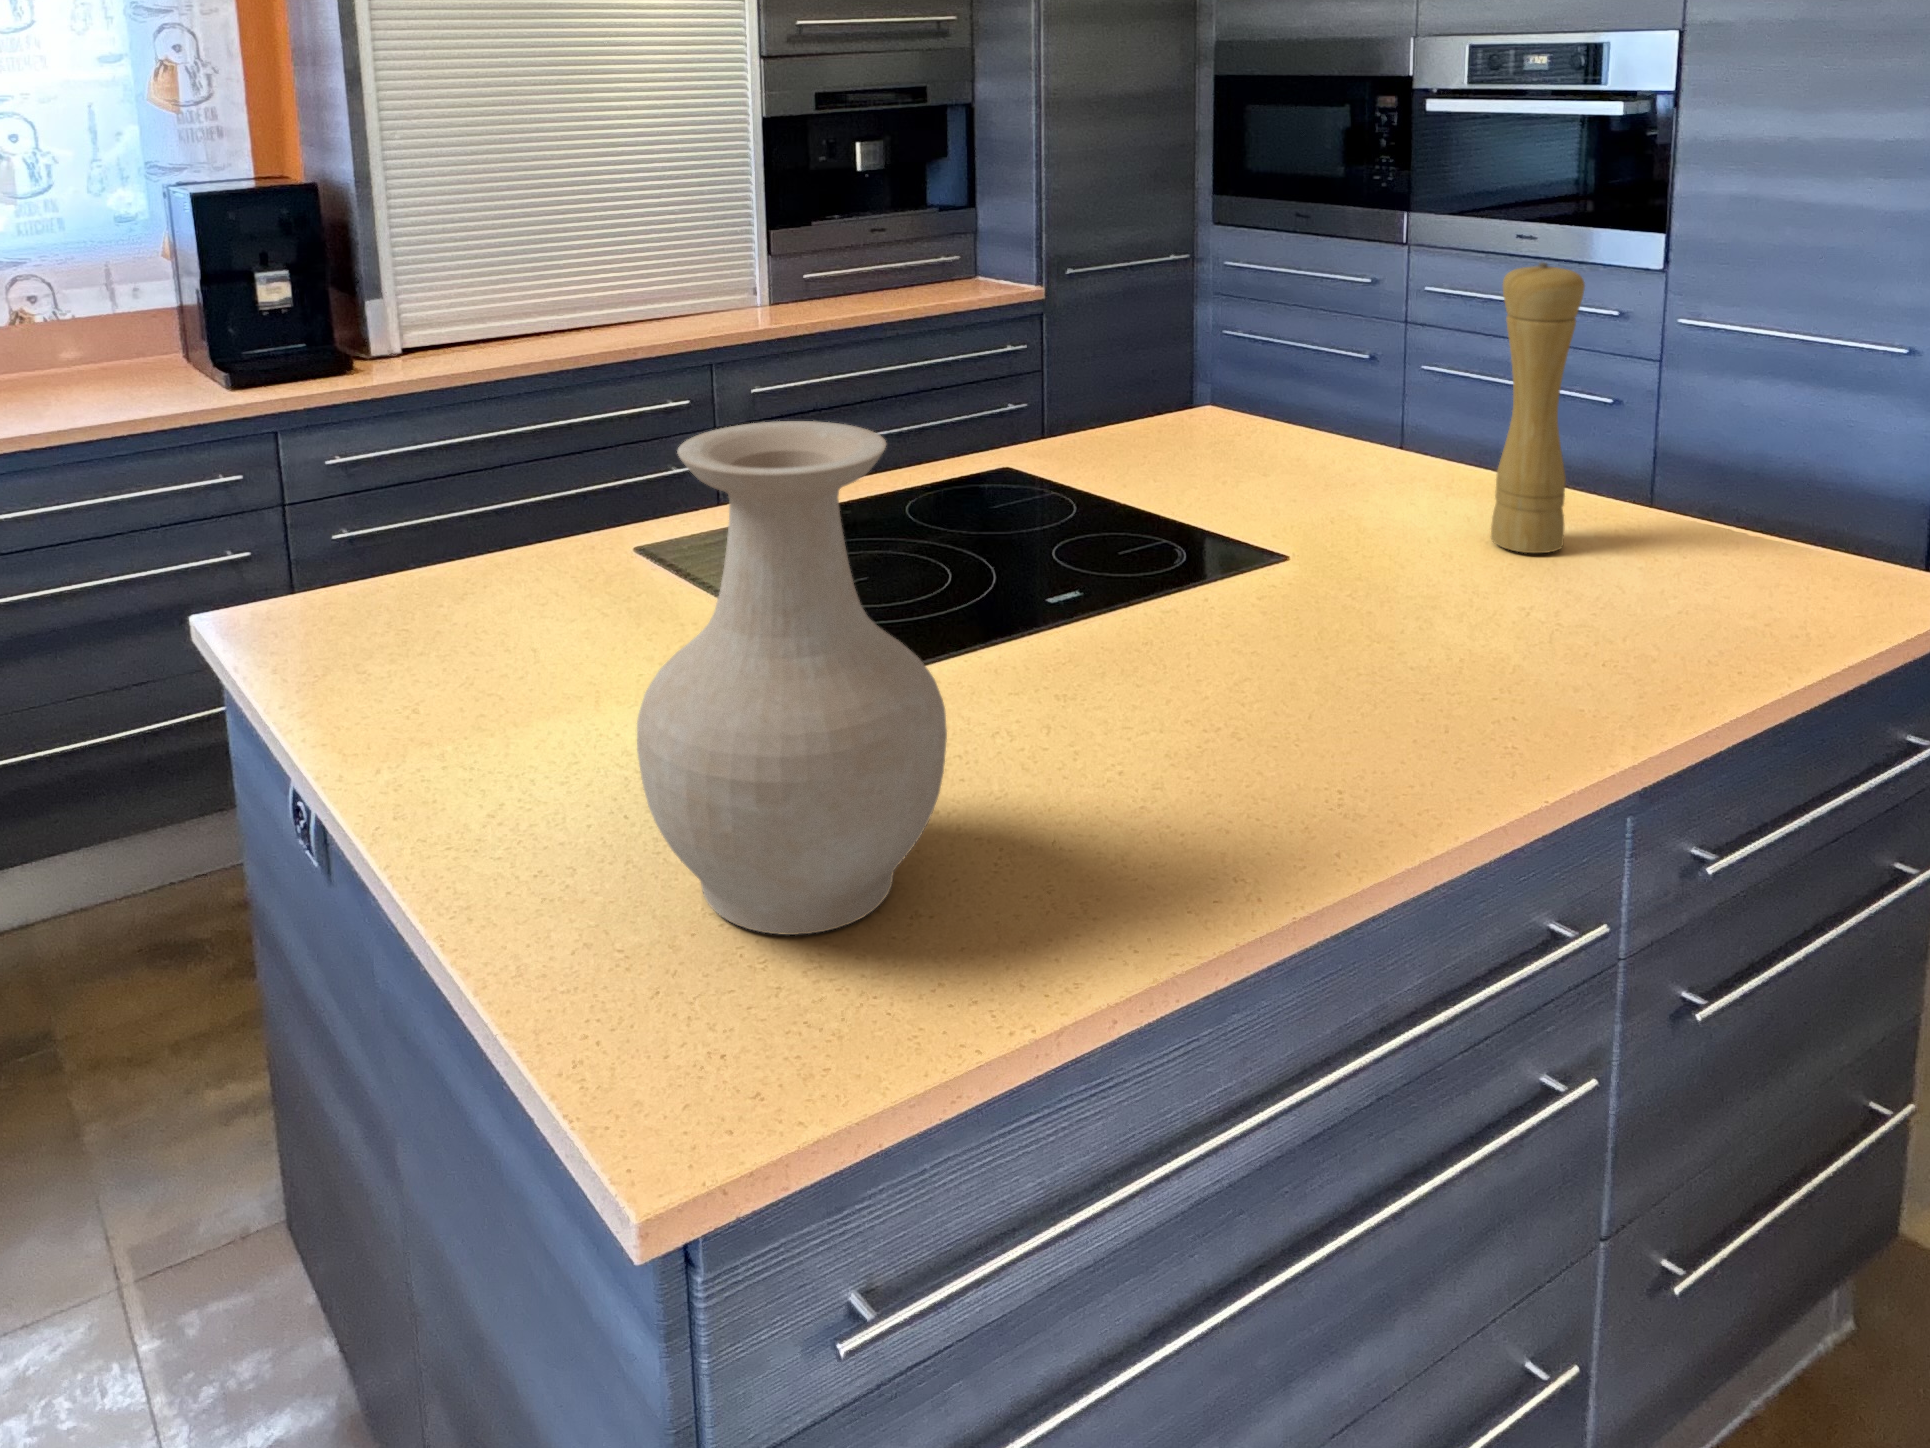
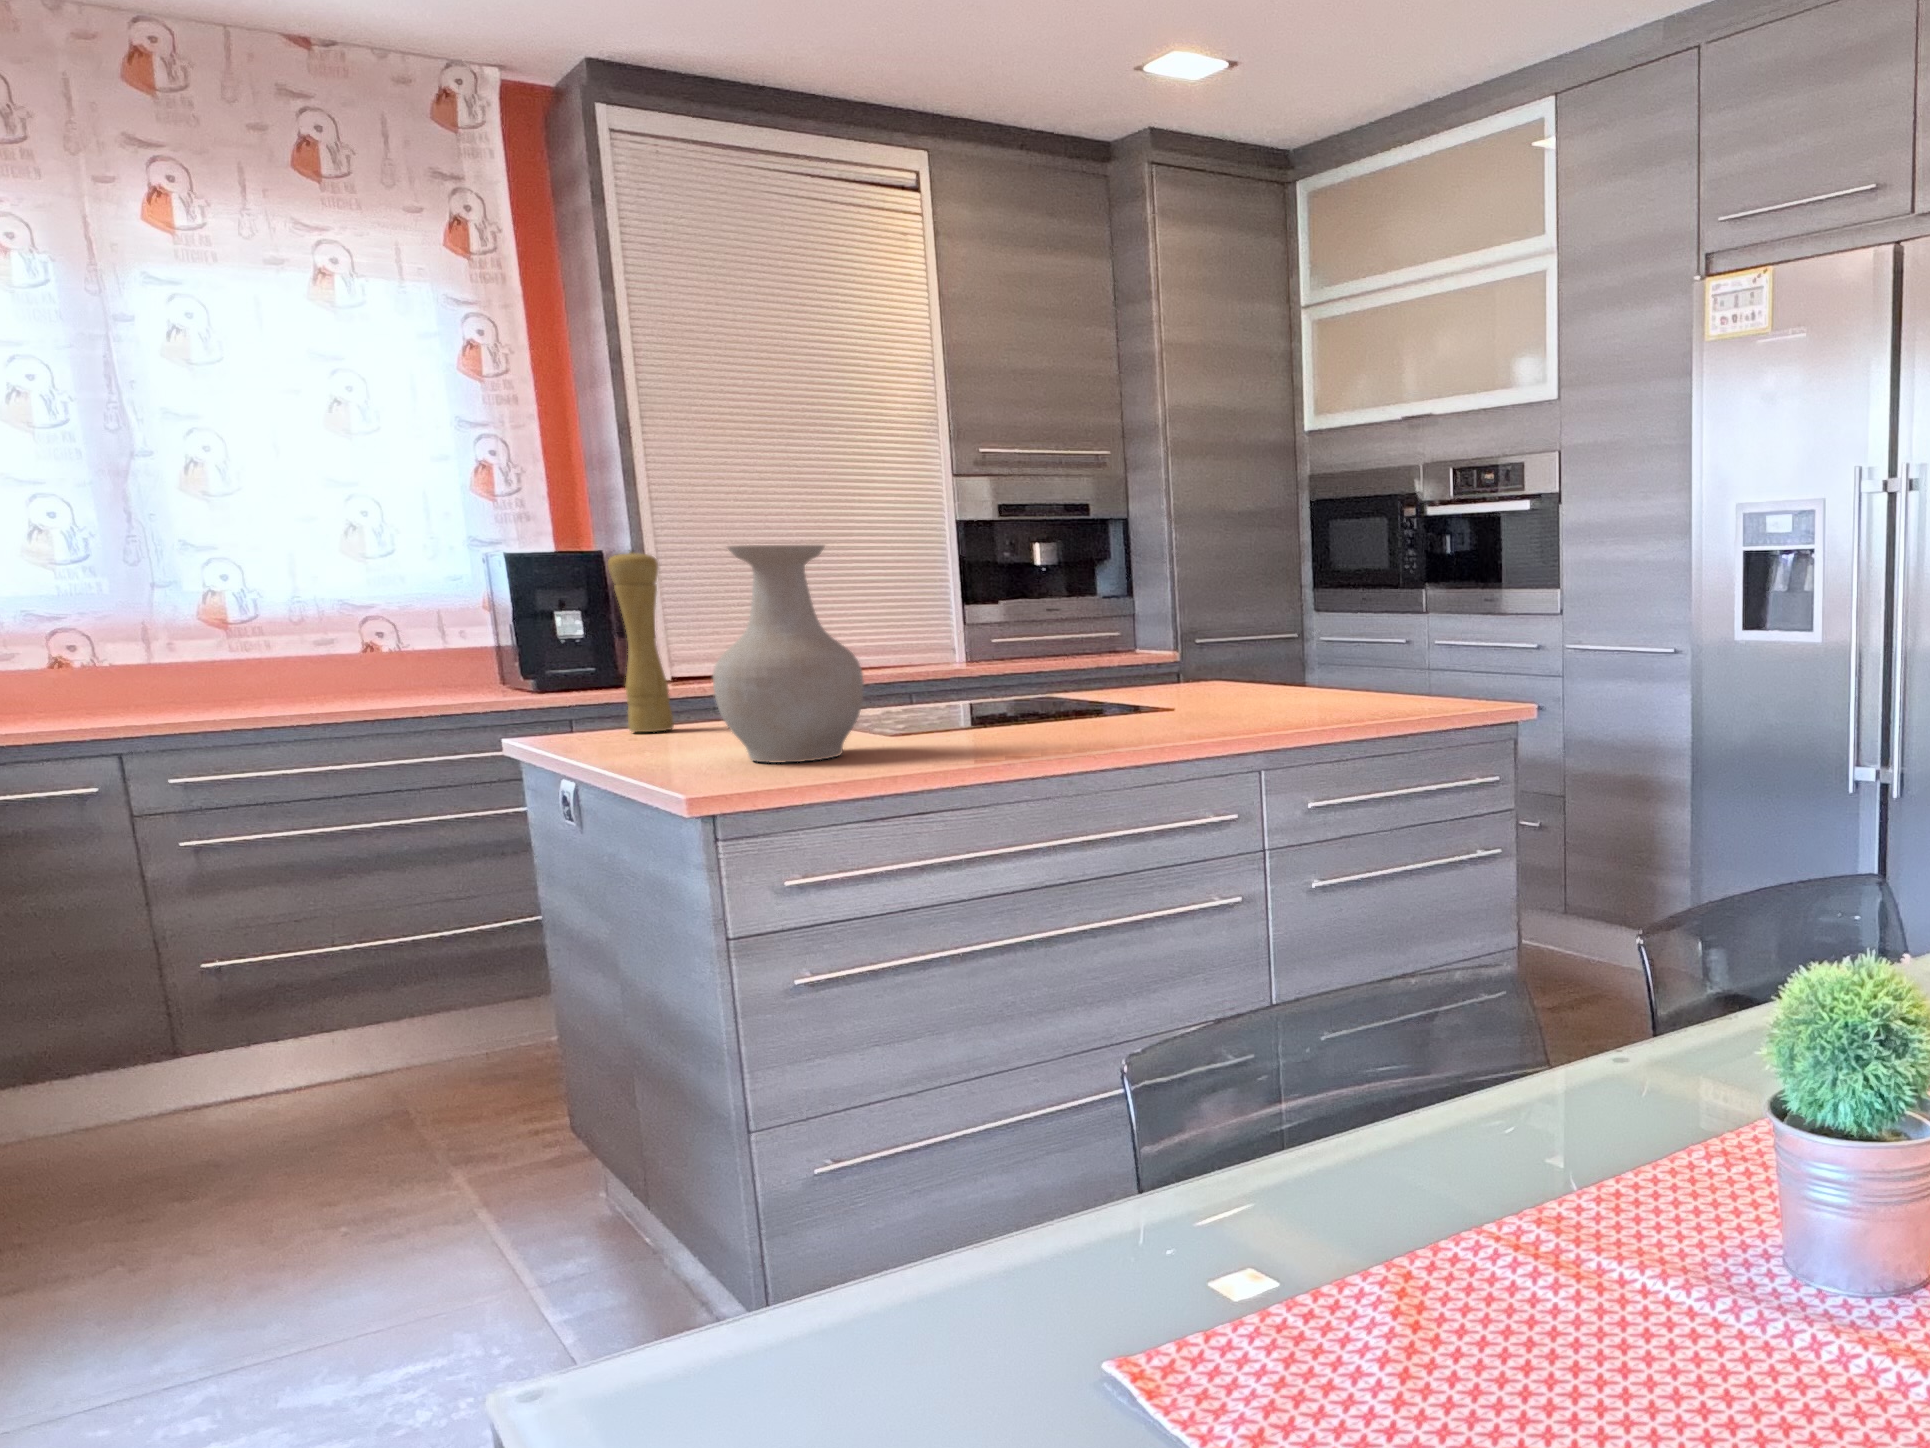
pepper mill: present [1491,262,1585,553] -> present [608,550,674,732]

